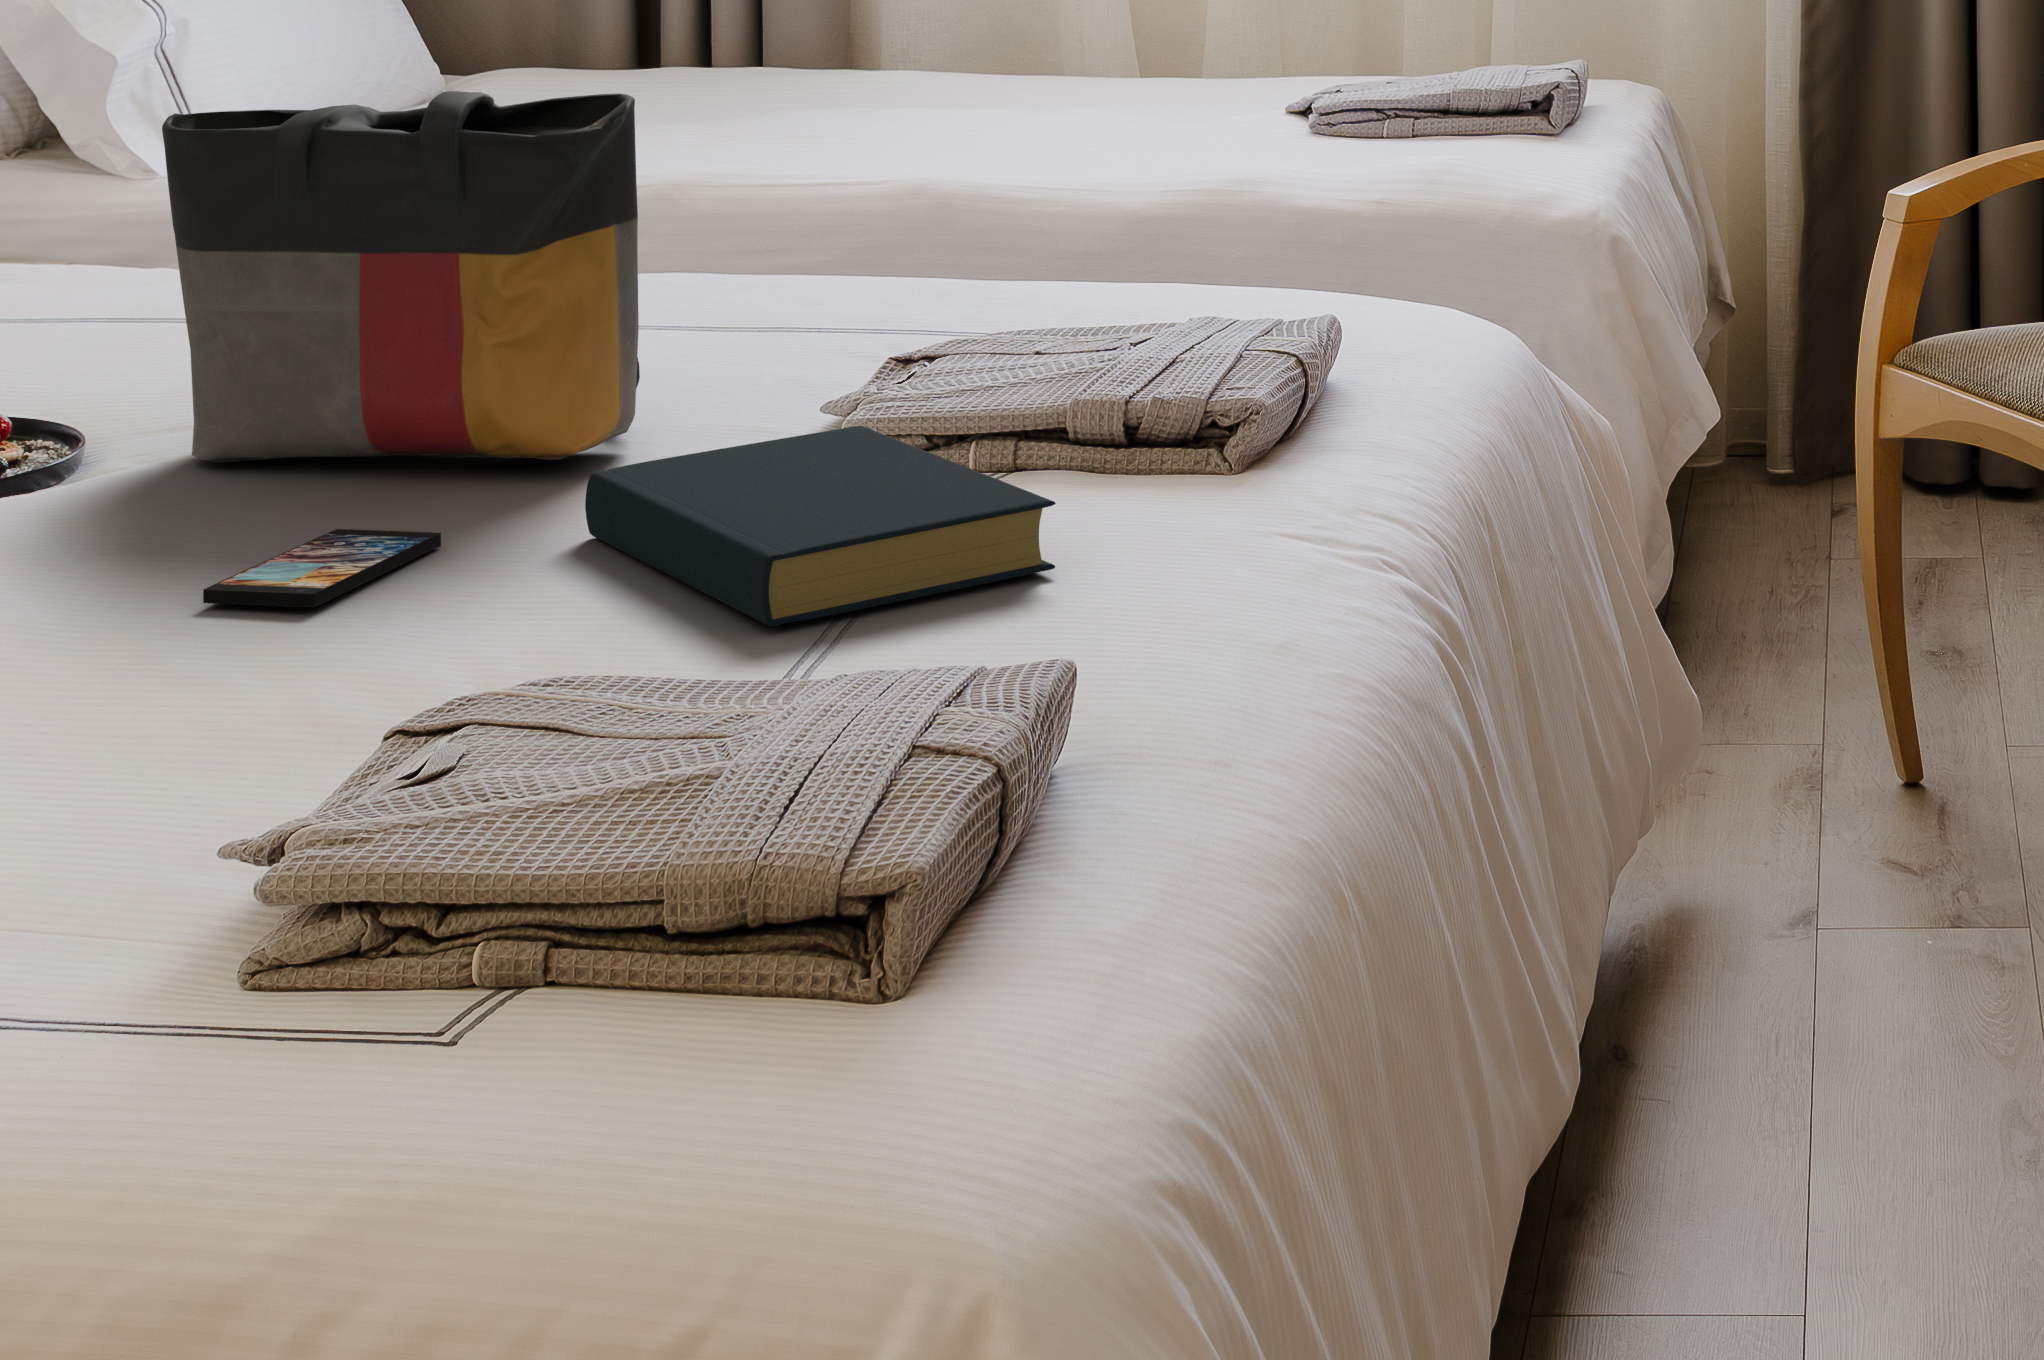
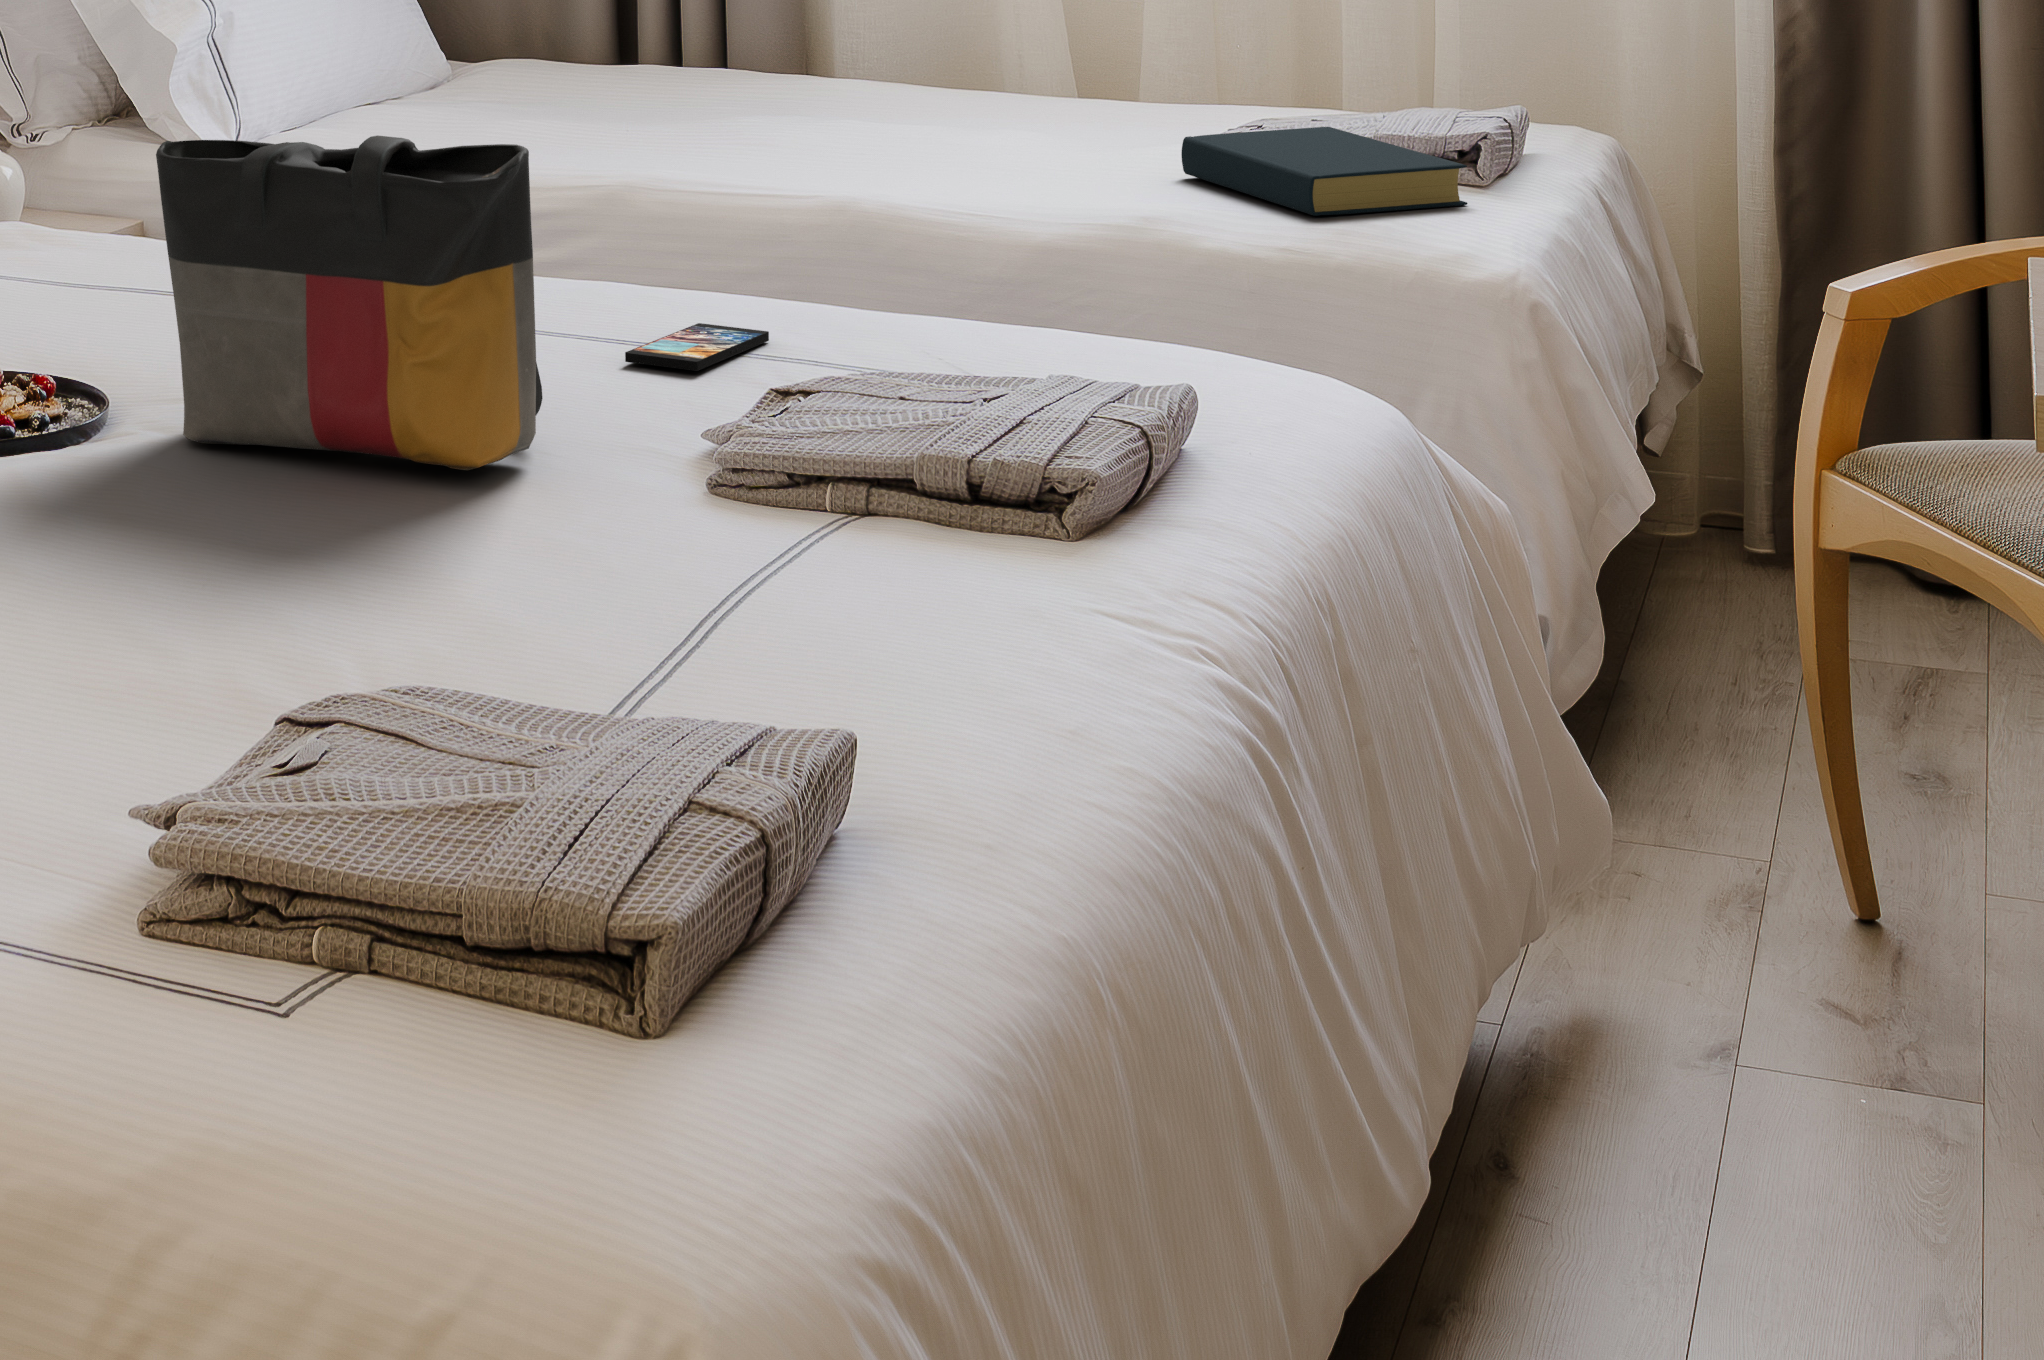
hardback book: present [585,426,1055,626] -> present [1181,127,1468,216]
smartphone: present [203,529,441,608] -> present [625,323,769,371]

